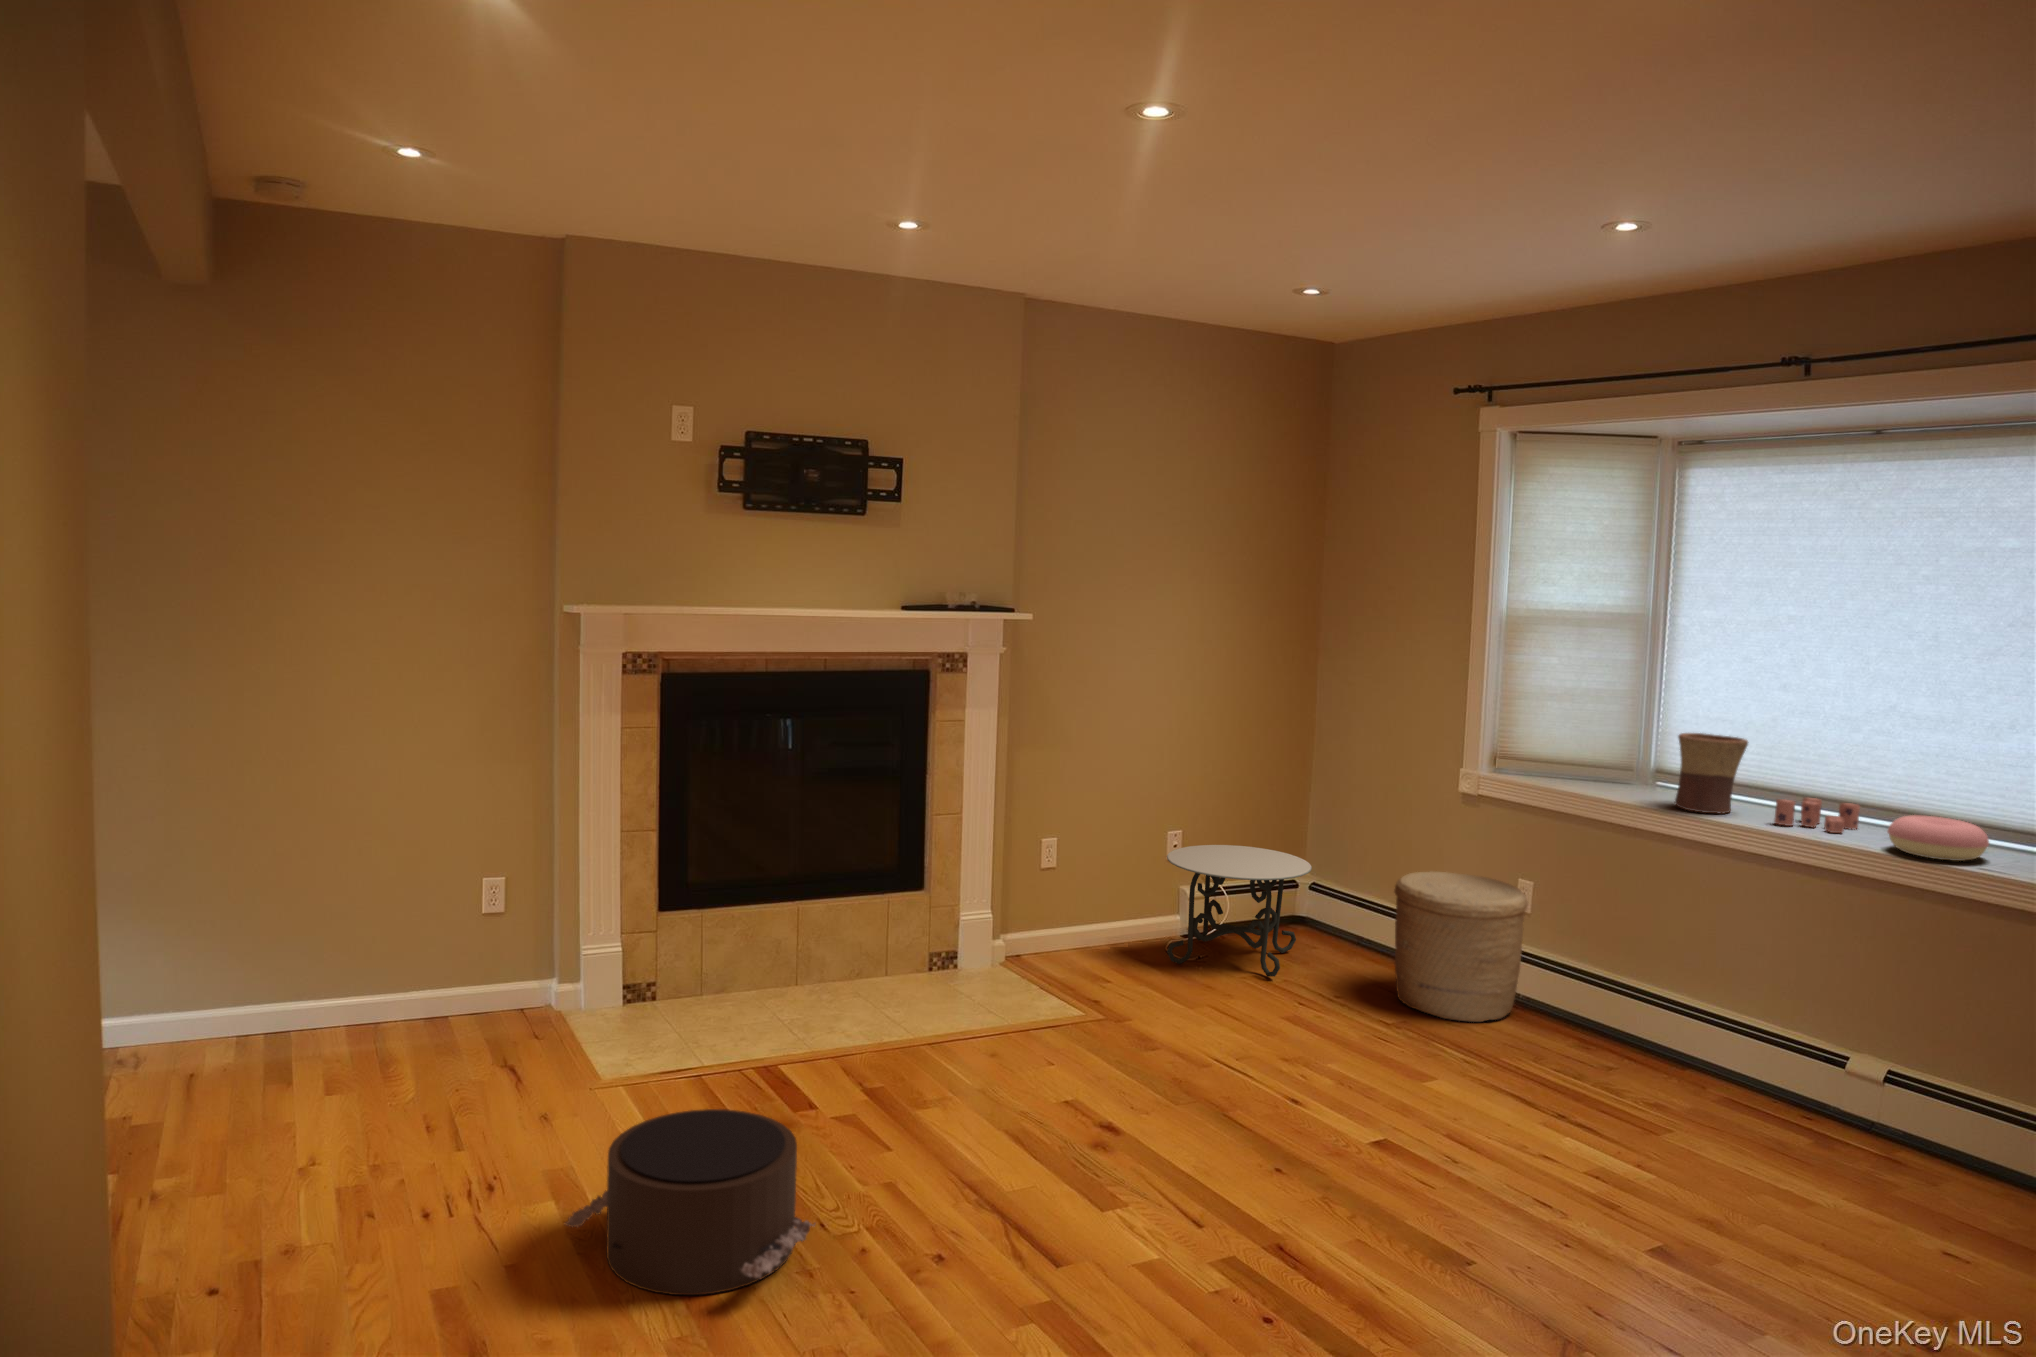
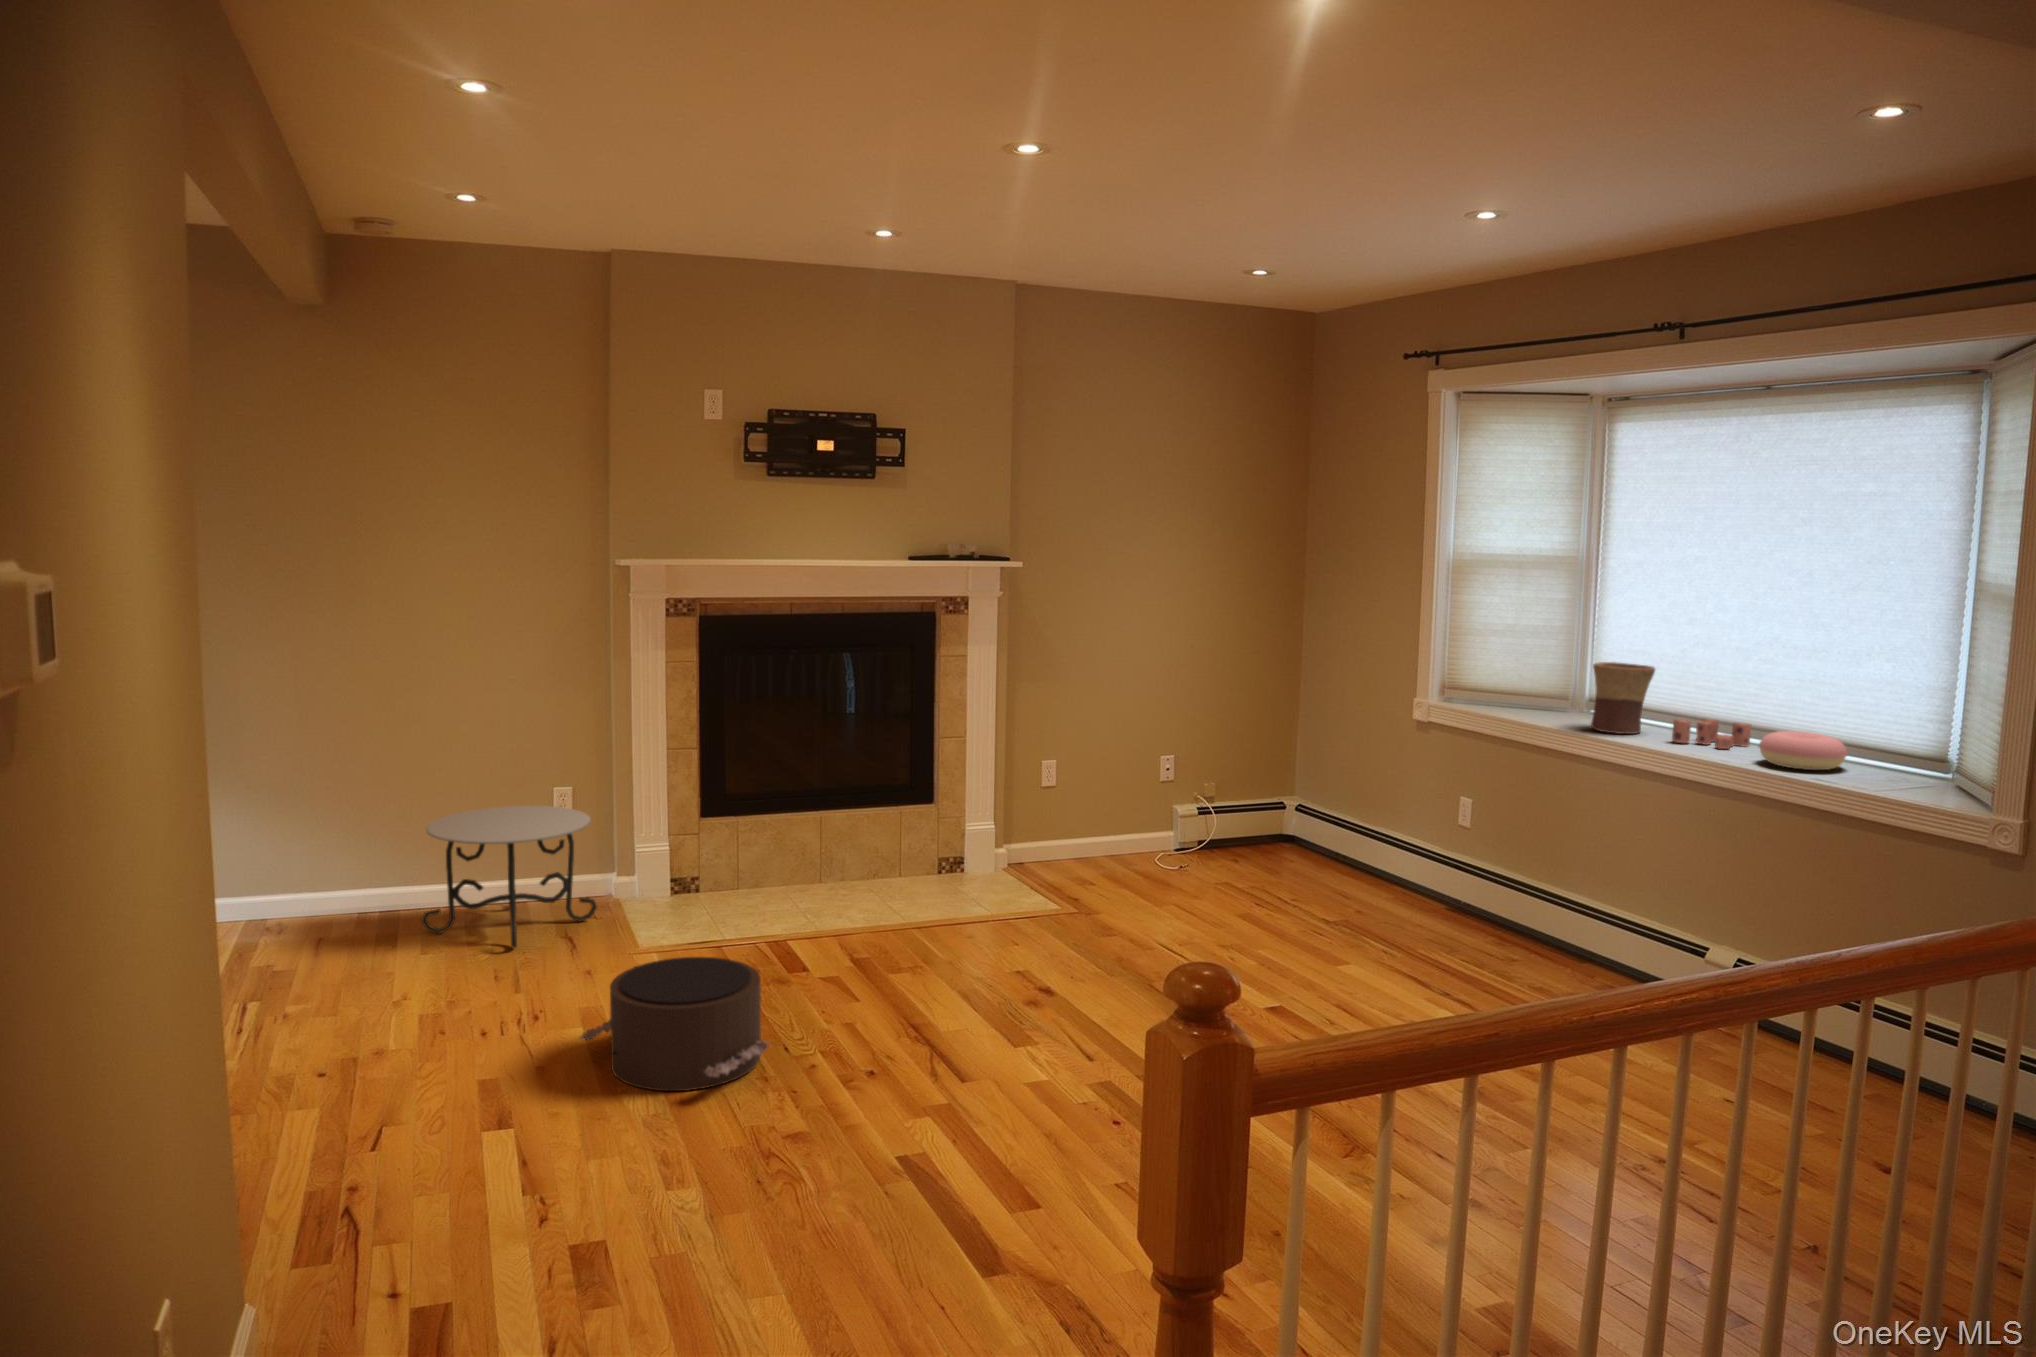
side table: present [1167,845,1312,977] -> present [421,806,597,948]
woven basket: present [1394,871,1528,1022] -> none [1345,790,1462,921]

